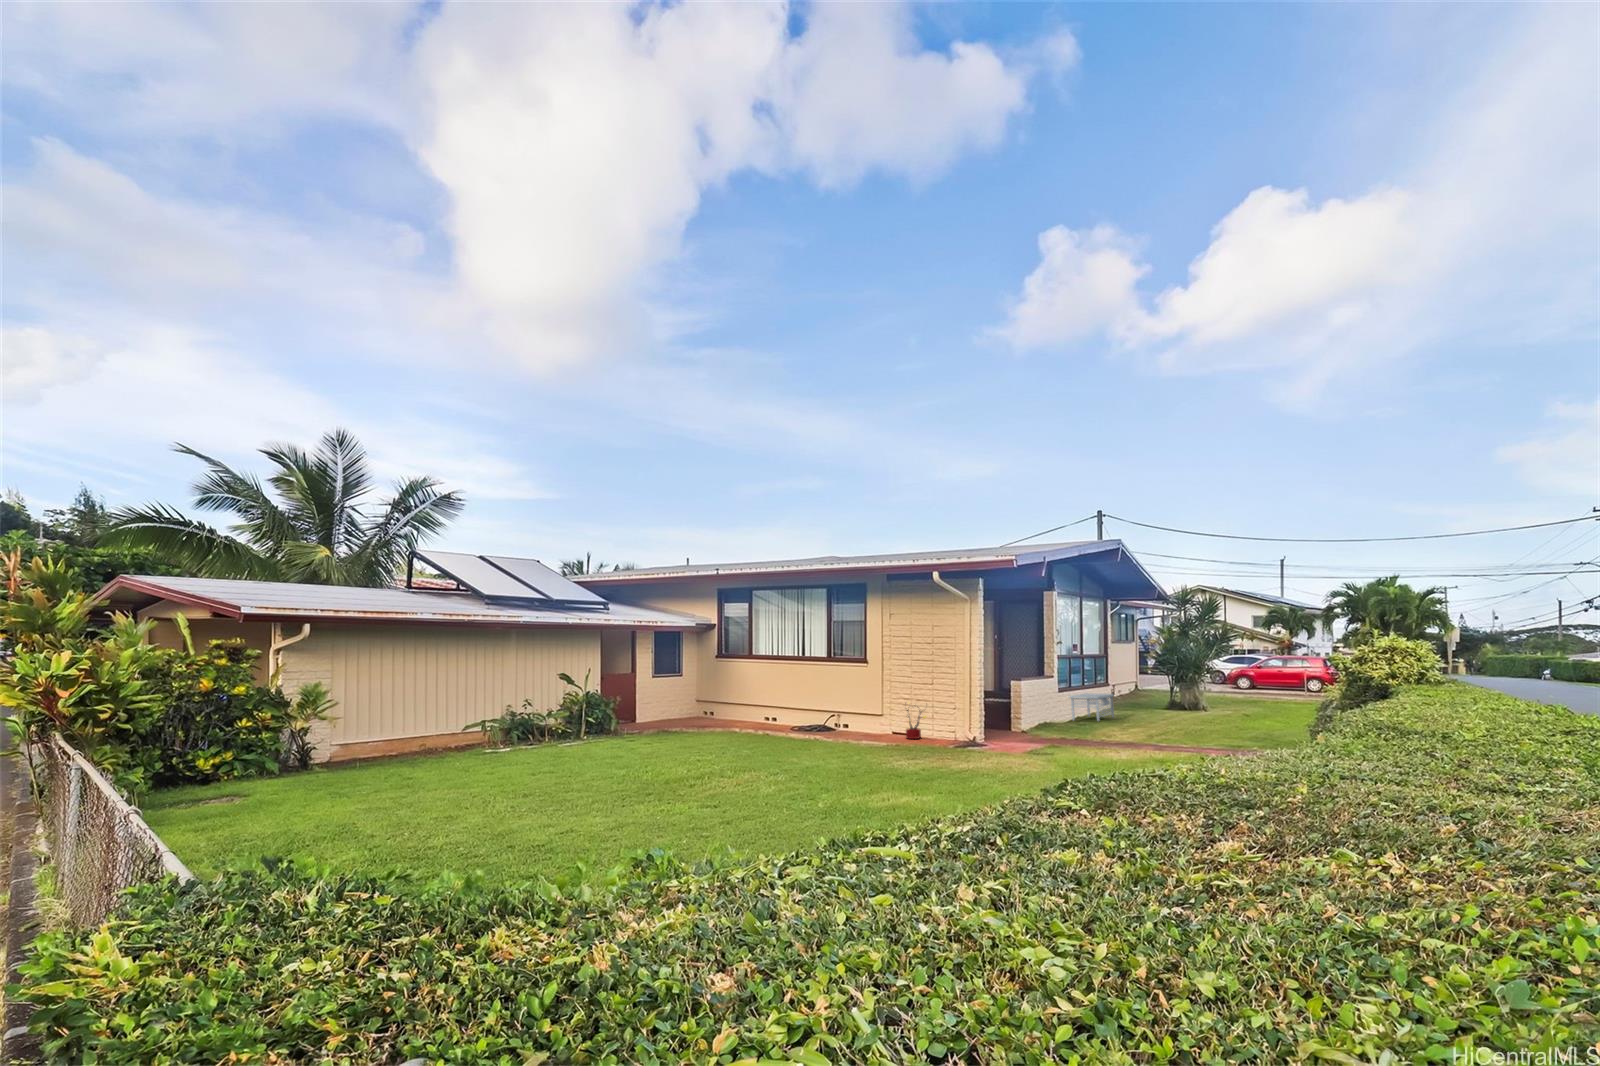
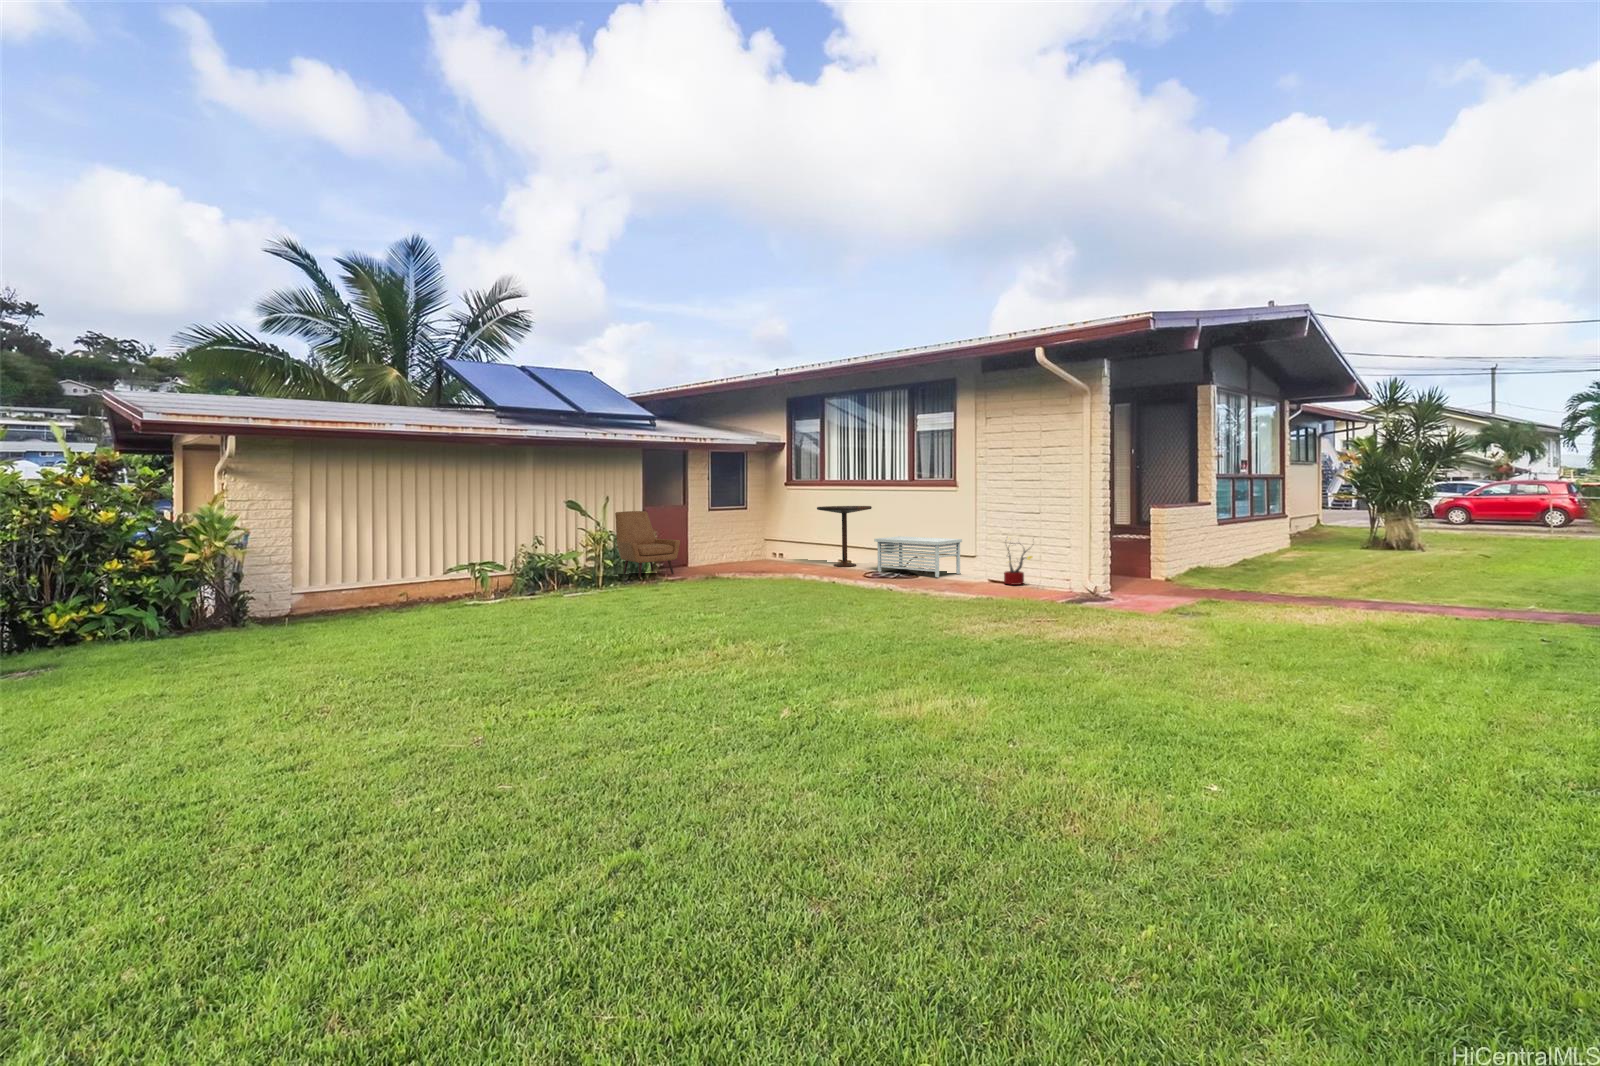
pedestal table: none [750,678,795,730] -> present [817,506,872,567]
chair: none [584,684,641,740] -> present [615,511,680,577]
storage bench: present [1069,693,1114,721] -> present [874,536,962,577]

